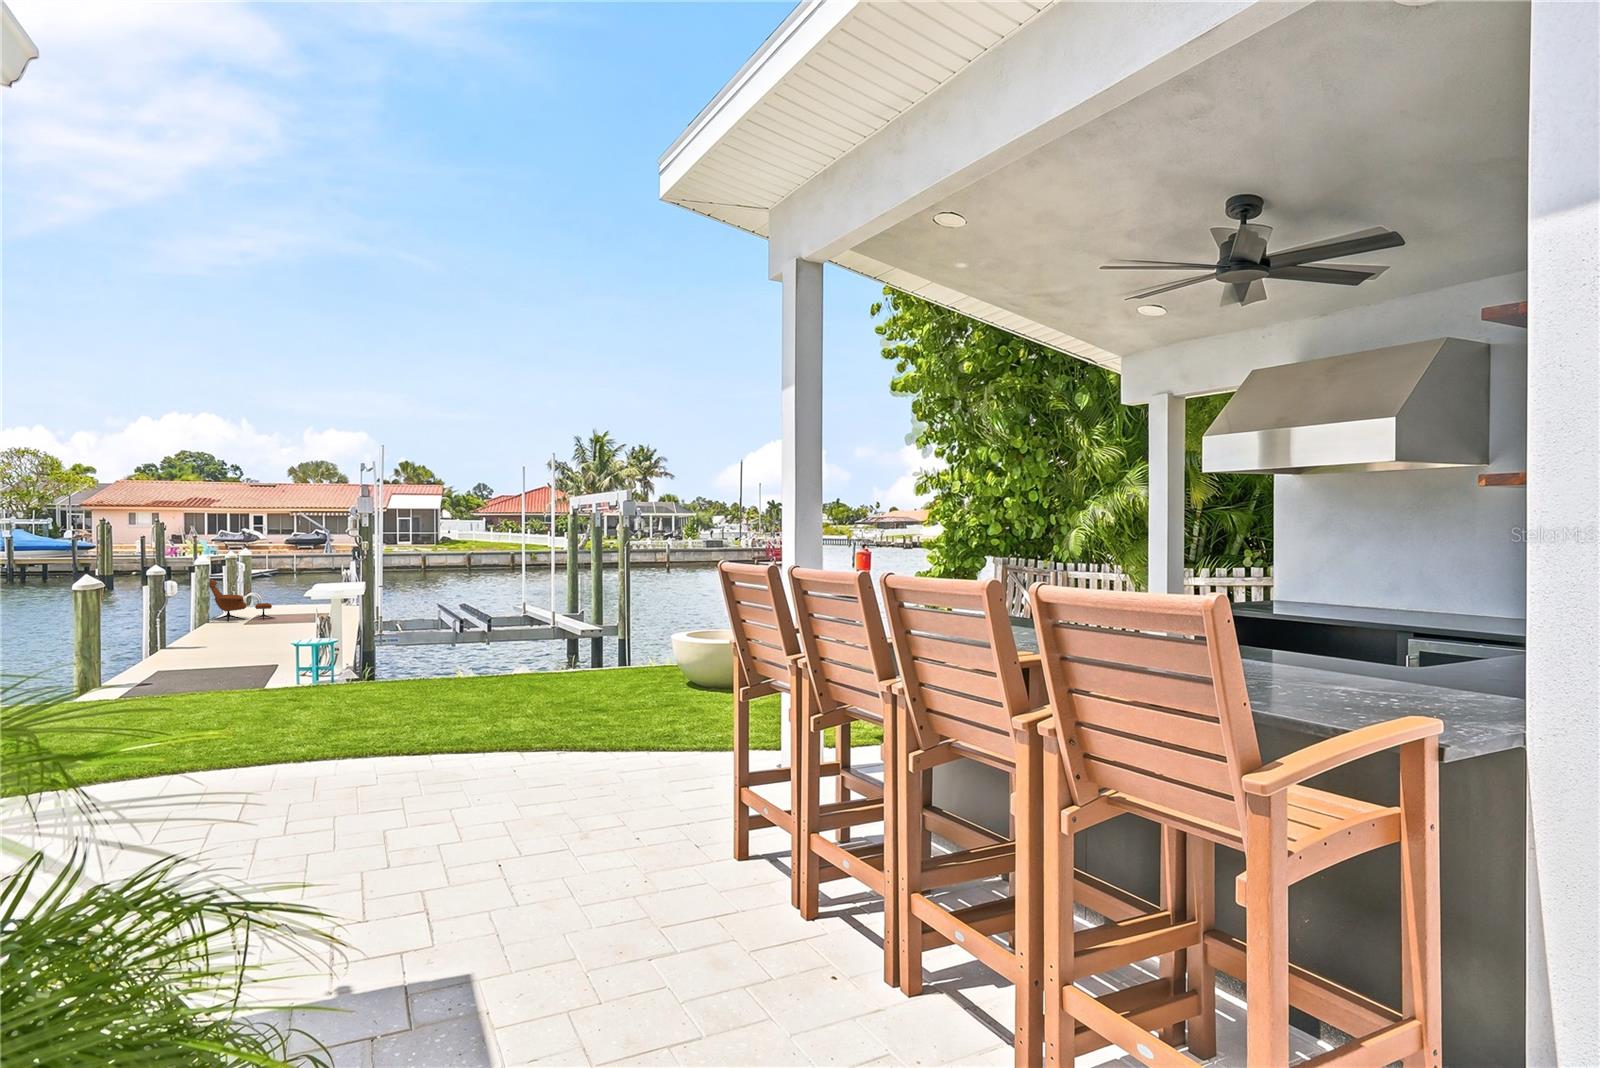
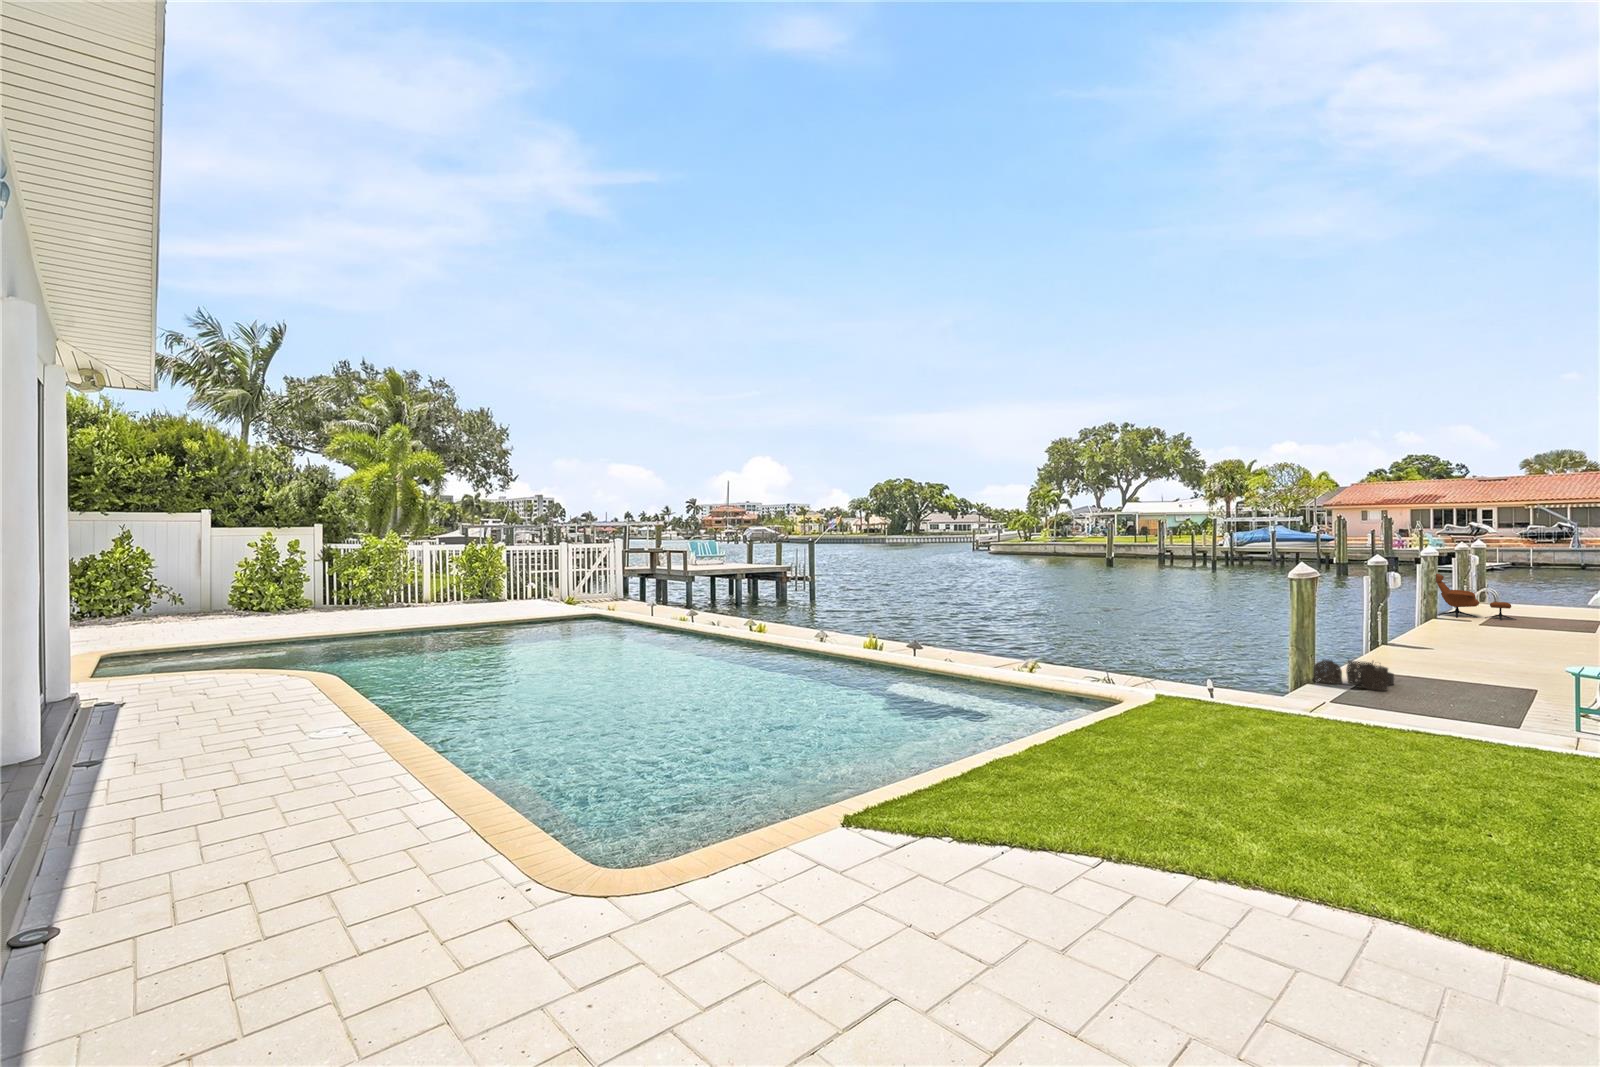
woven basket: none [96,663,176,694] -> present [1313,660,1394,691]

